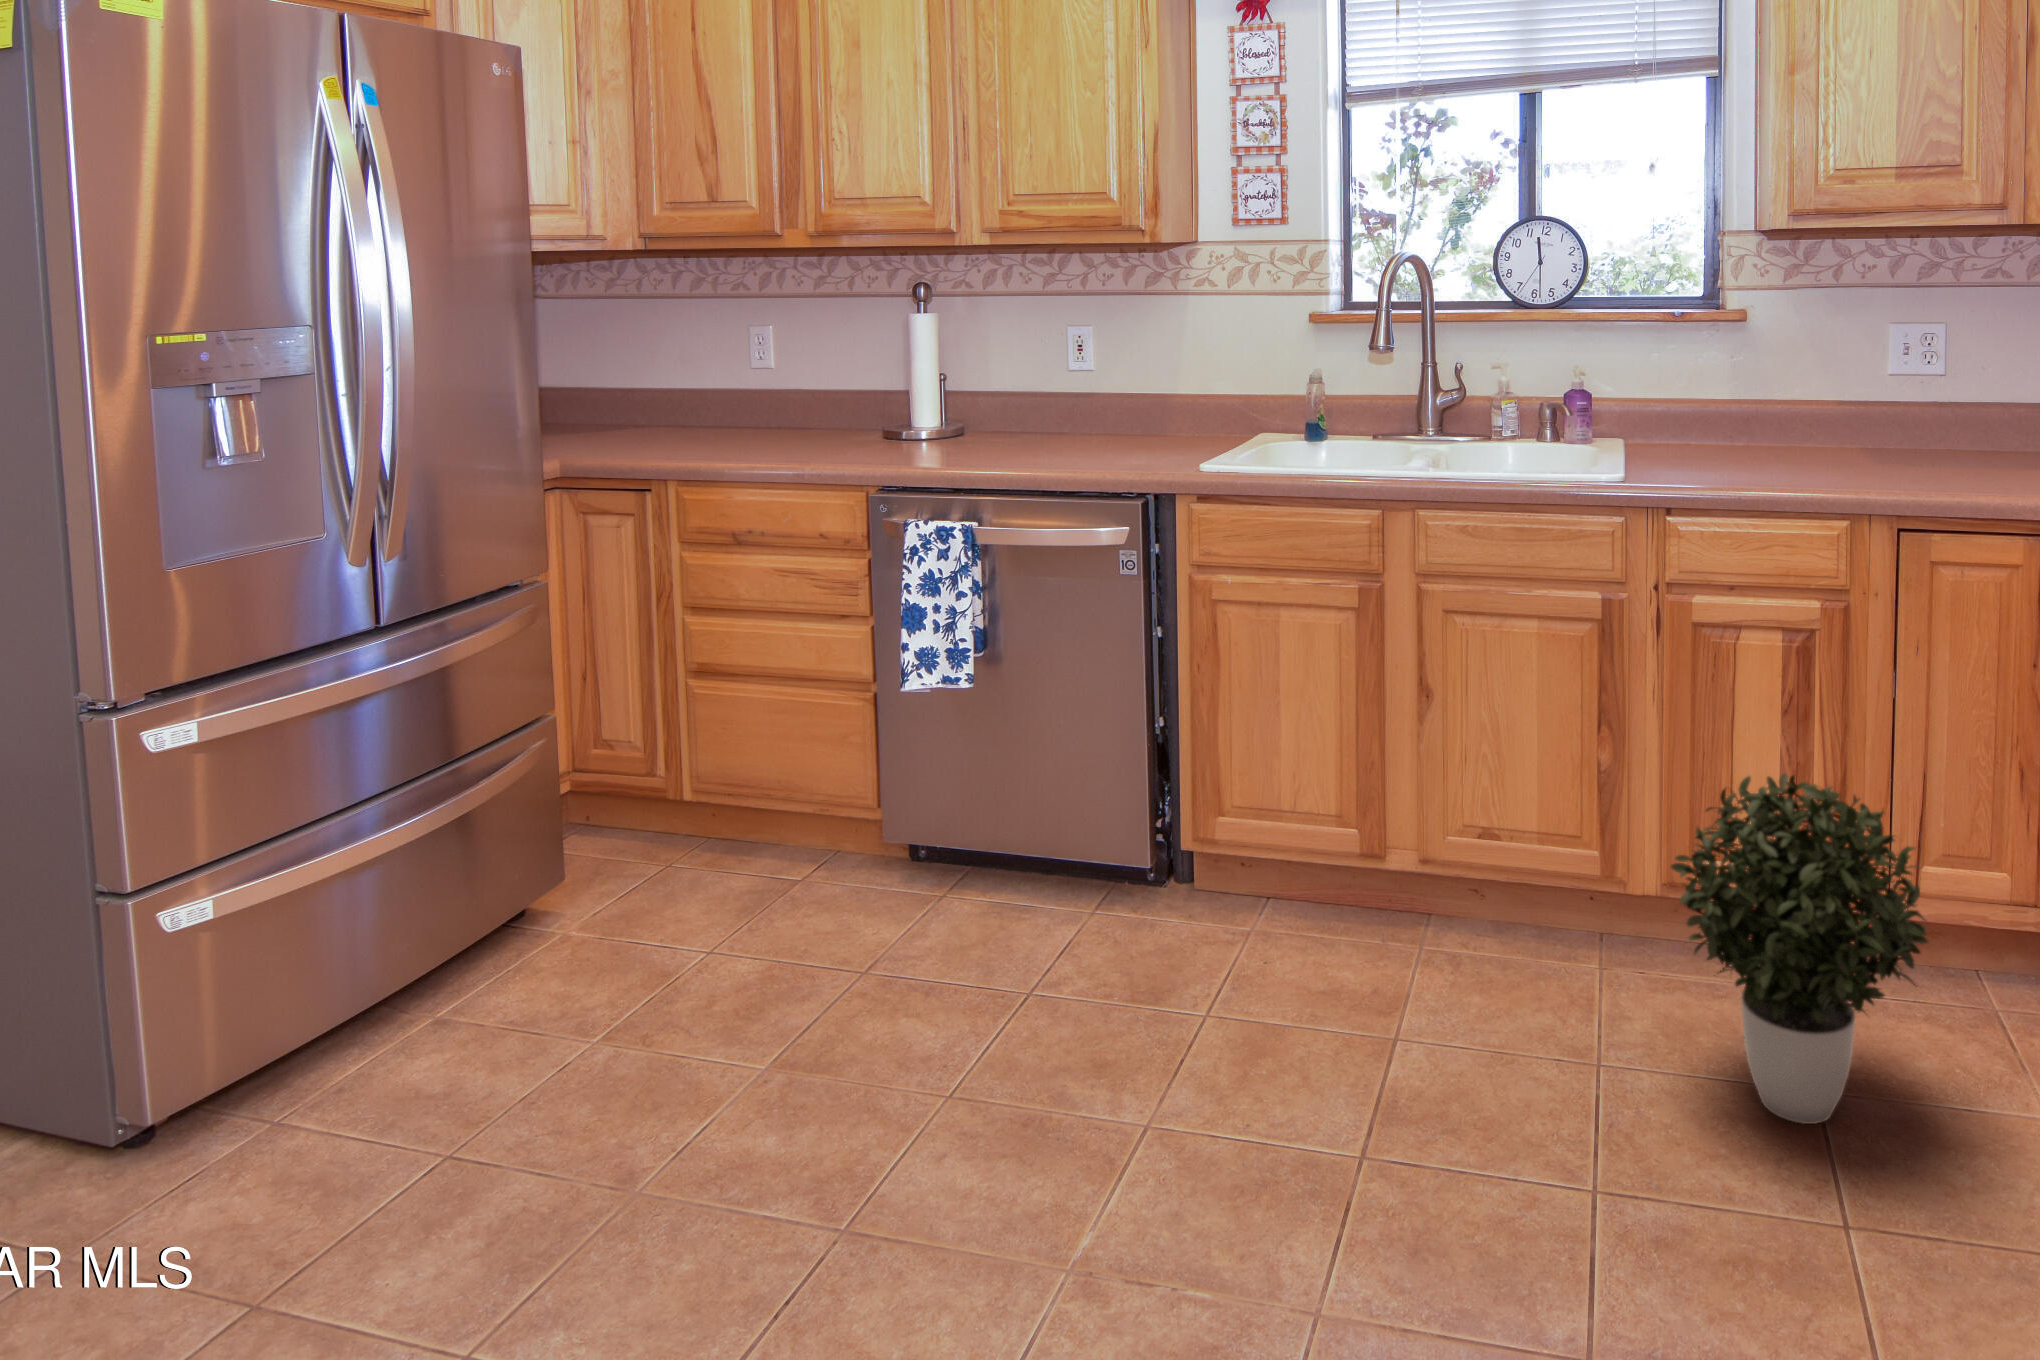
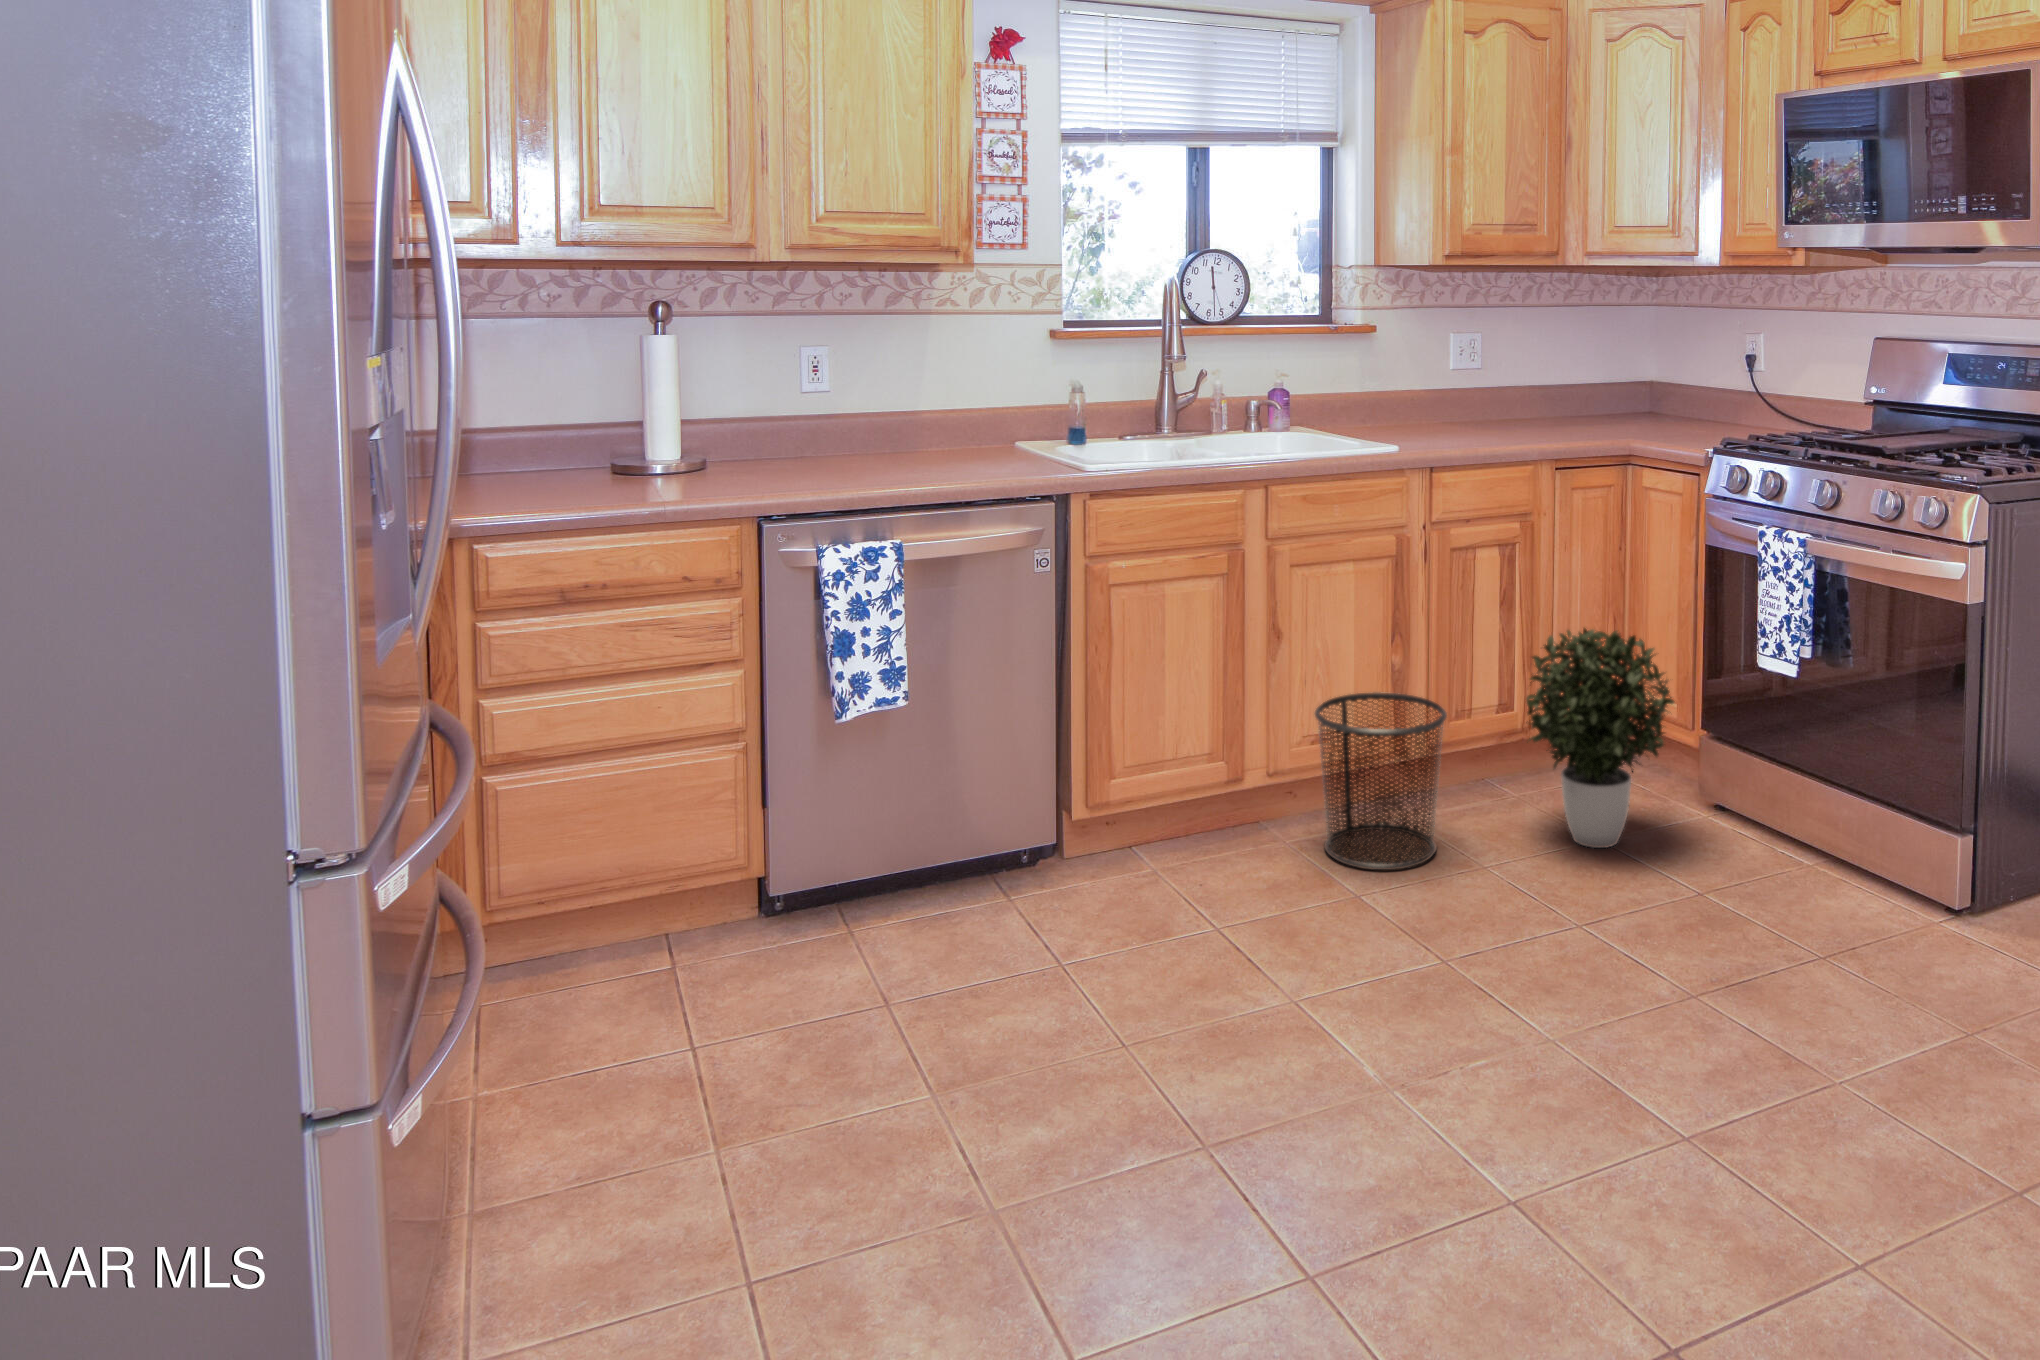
trash can: none [1402,789,1581,1040] -> present [1315,692,1447,870]

